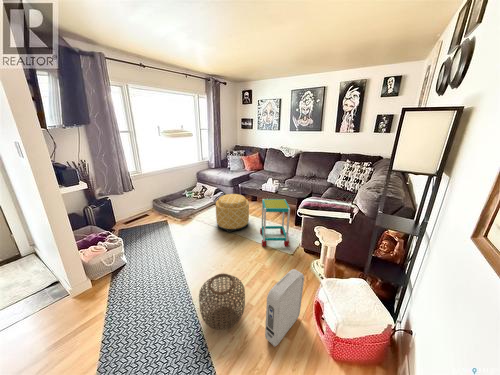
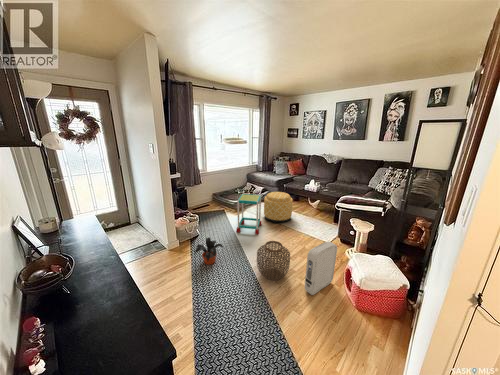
side table: present [260,199,290,246] -> present [237,194,261,234]
potted plant: none [105,274,155,317] -> present [195,237,223,265]

